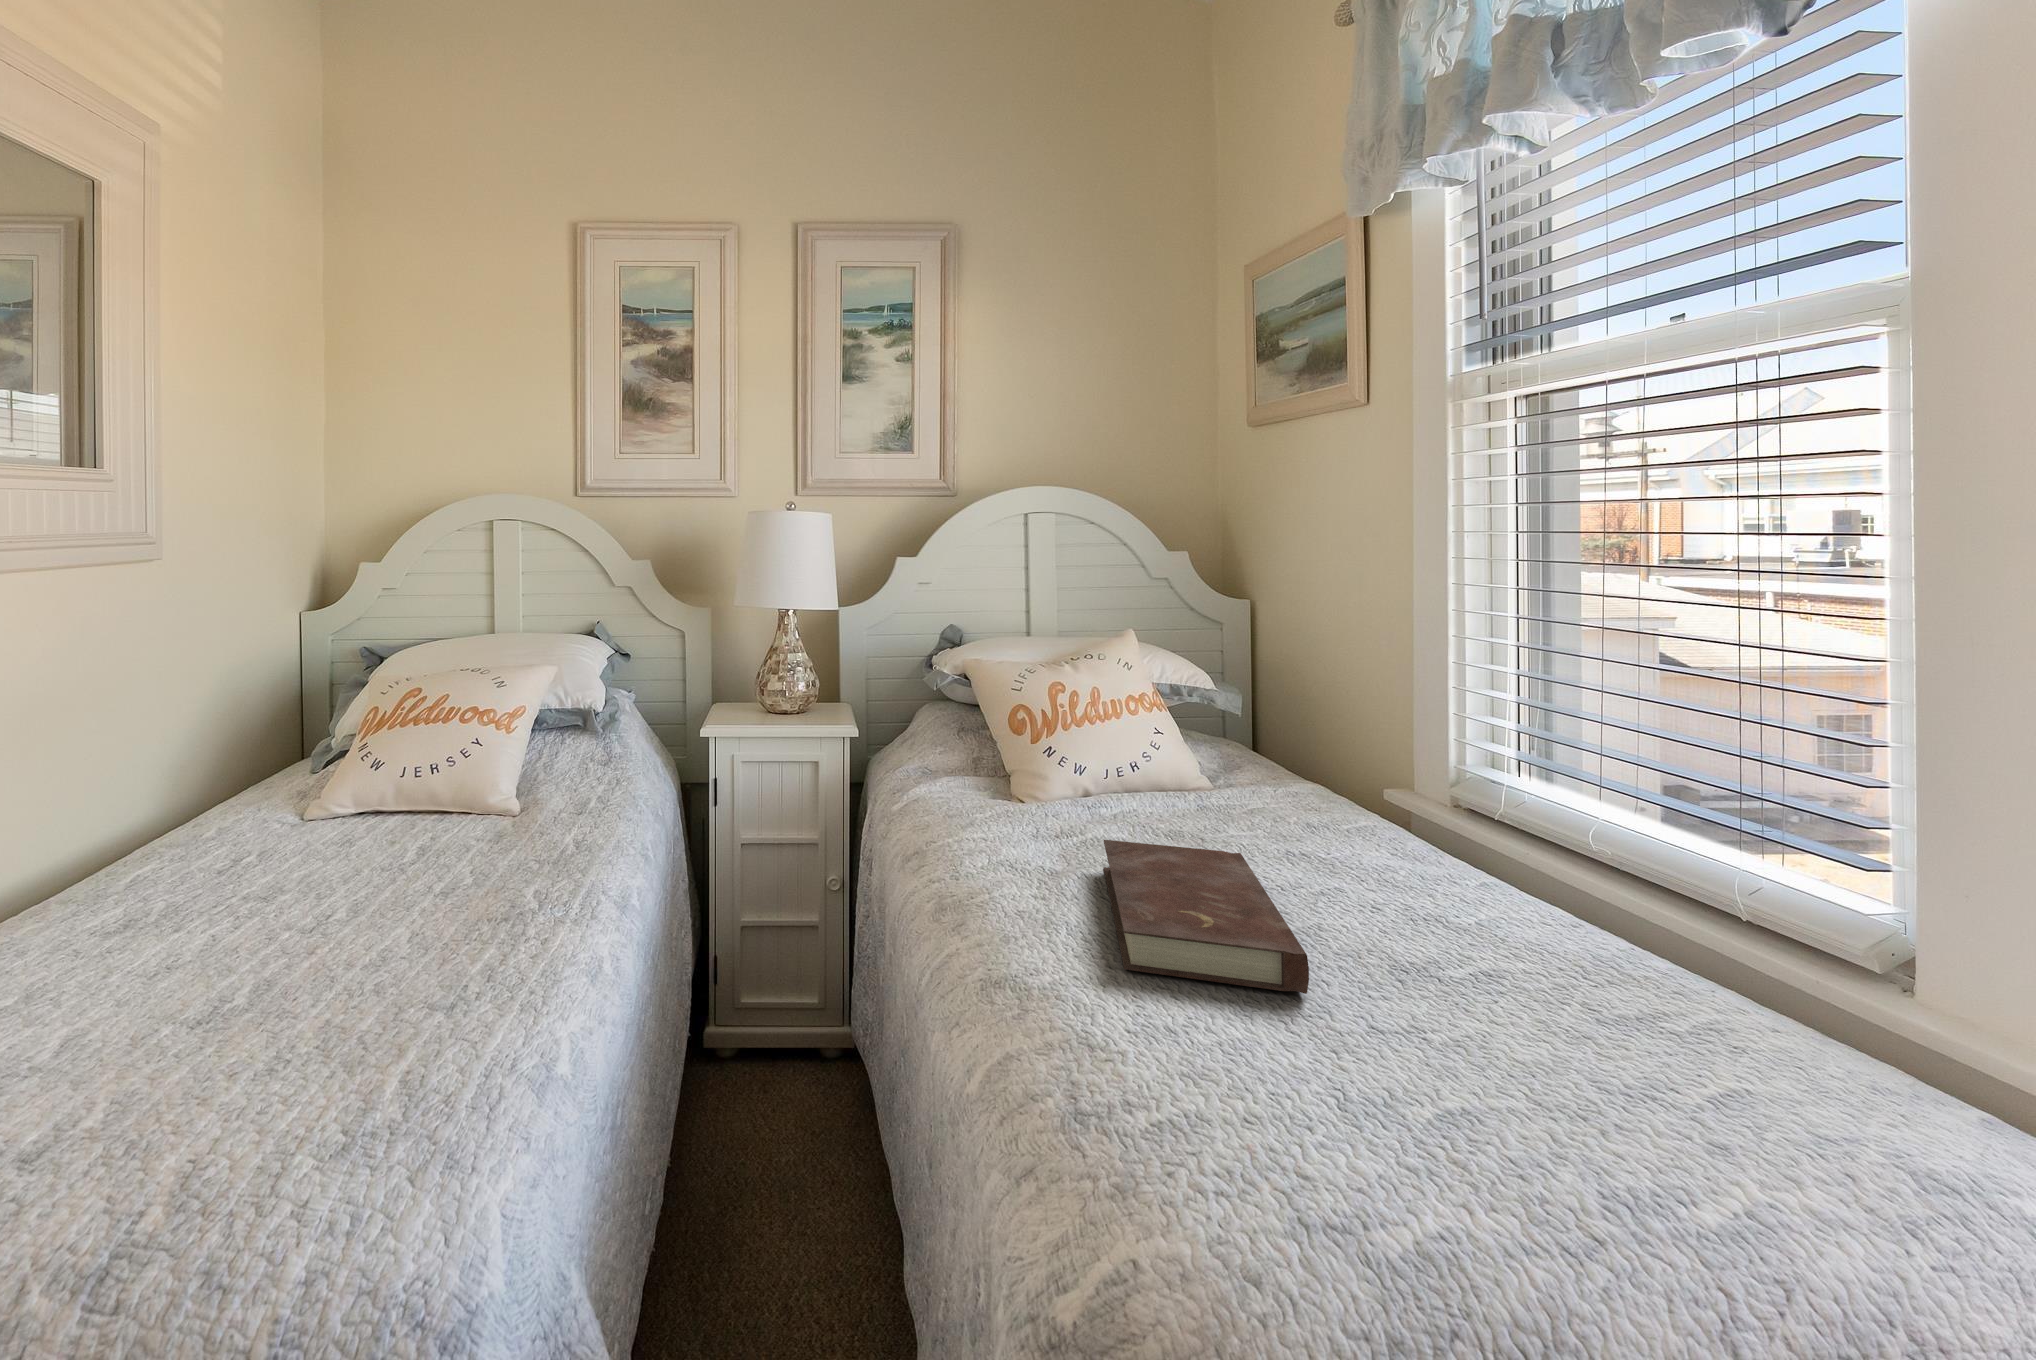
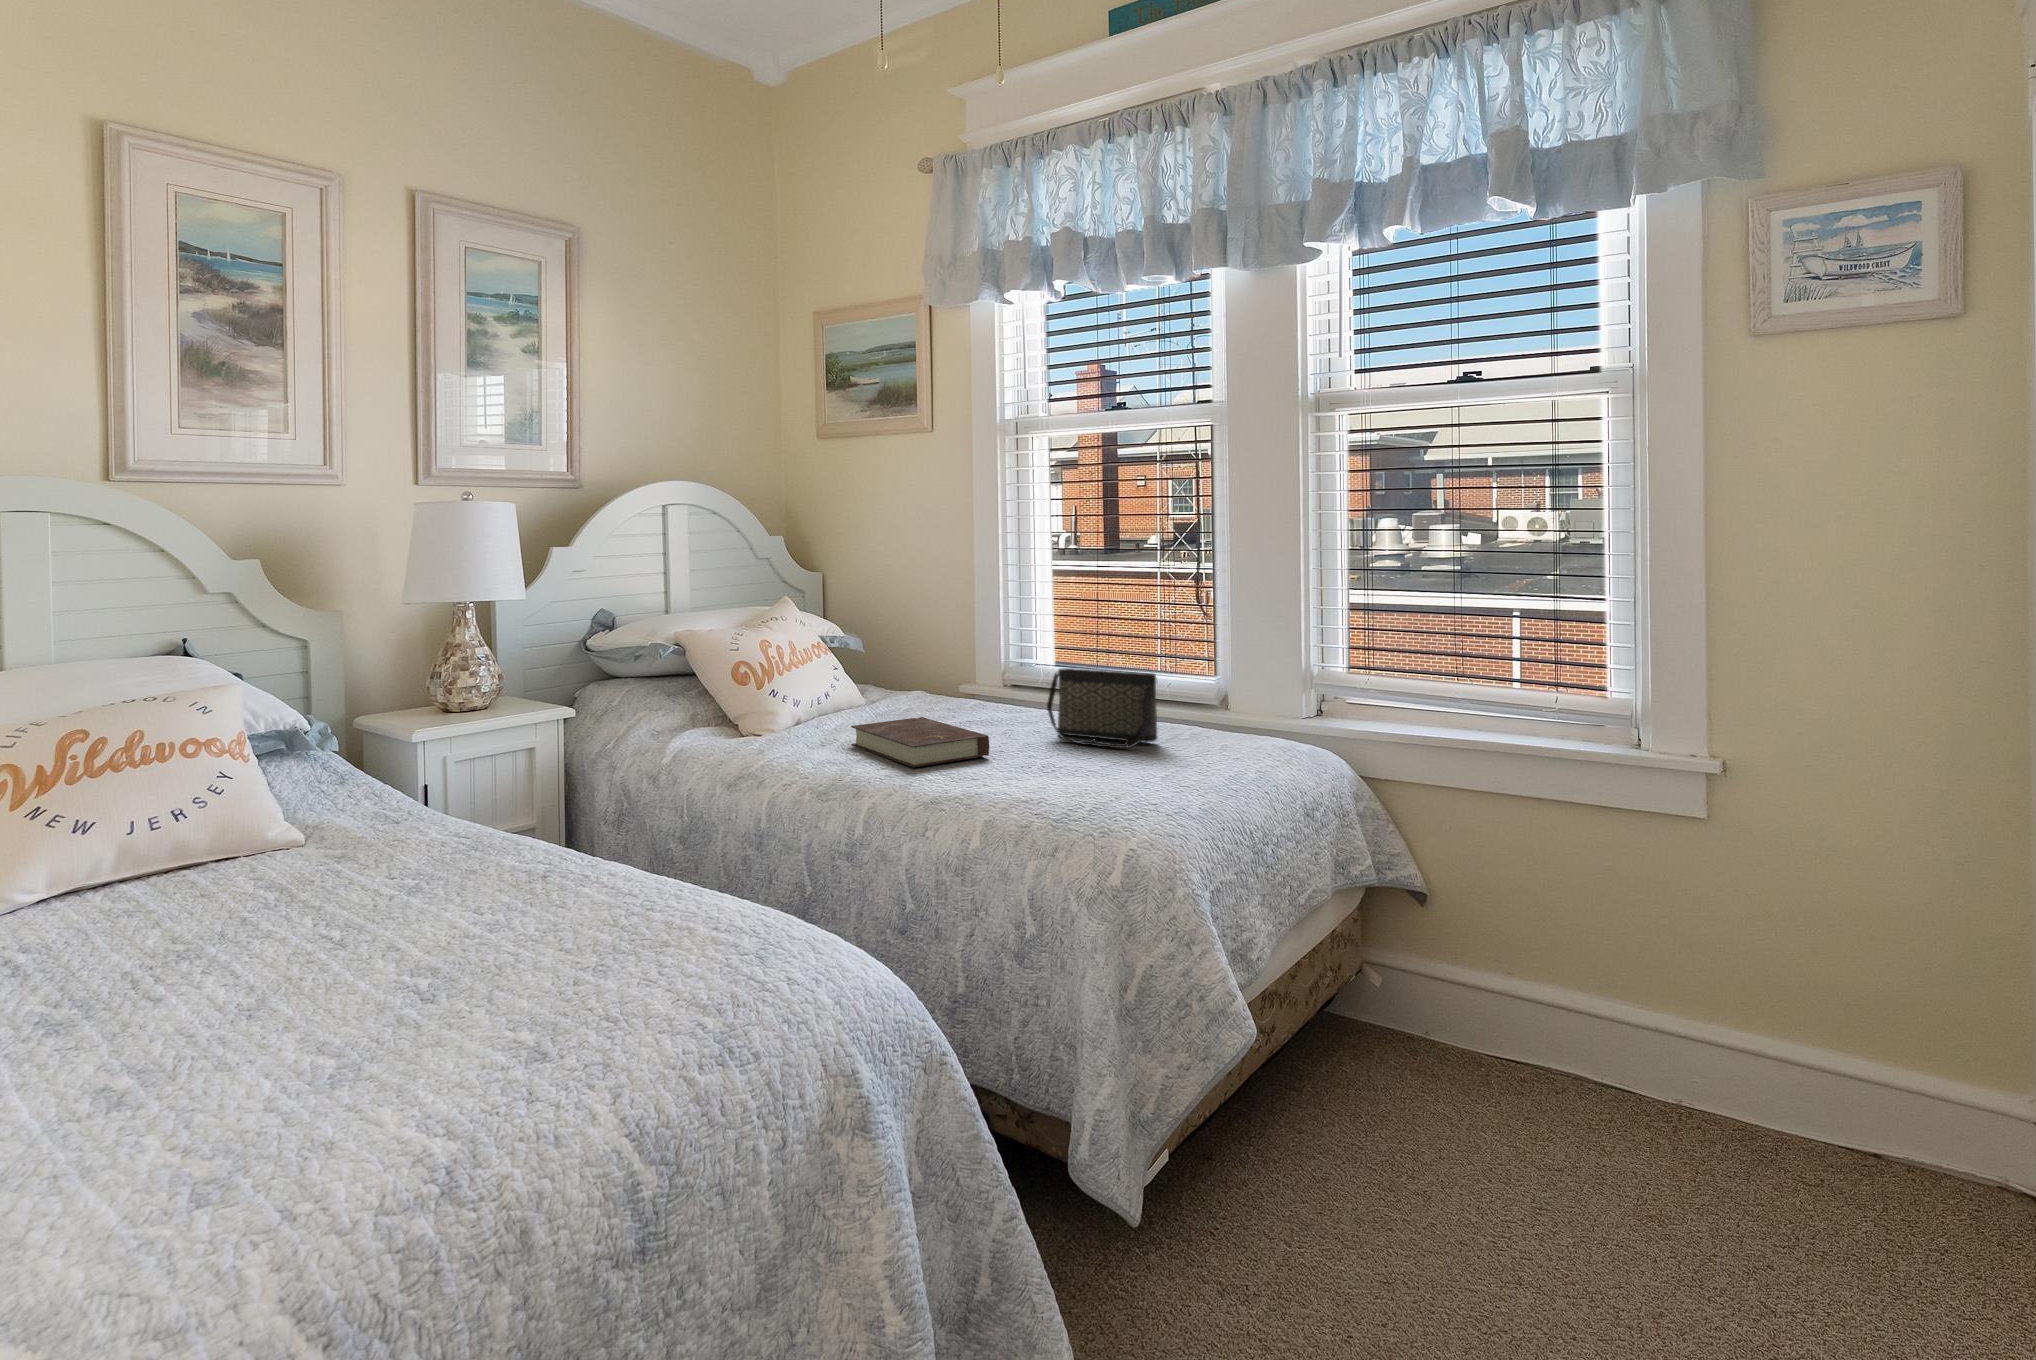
handbag: none [1506,840,1883,1136] -> present [1047,668,1157,748]

